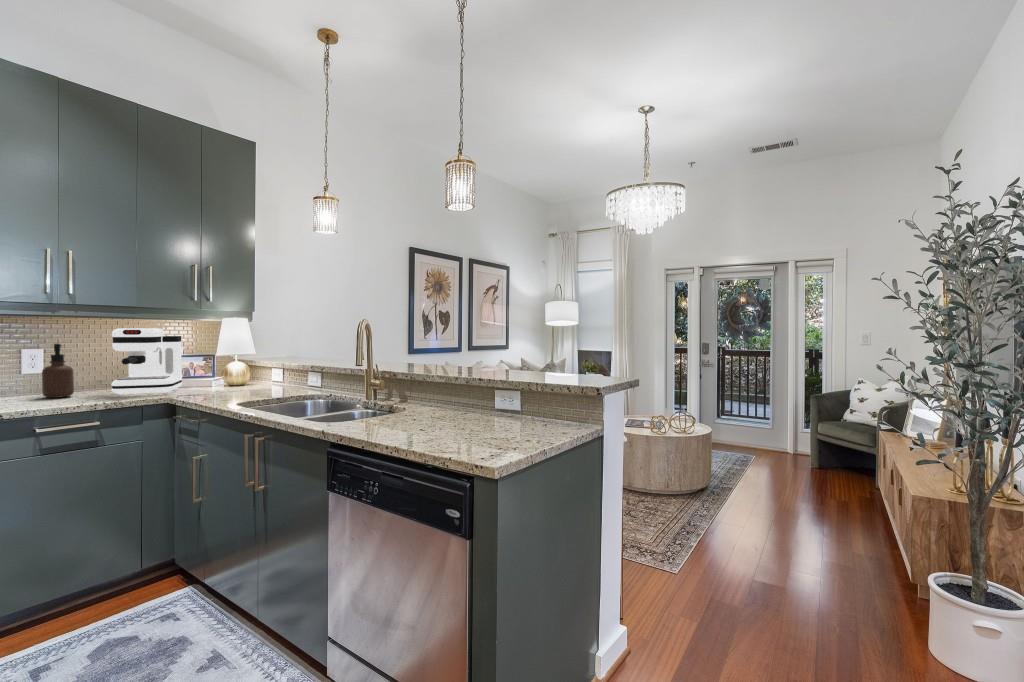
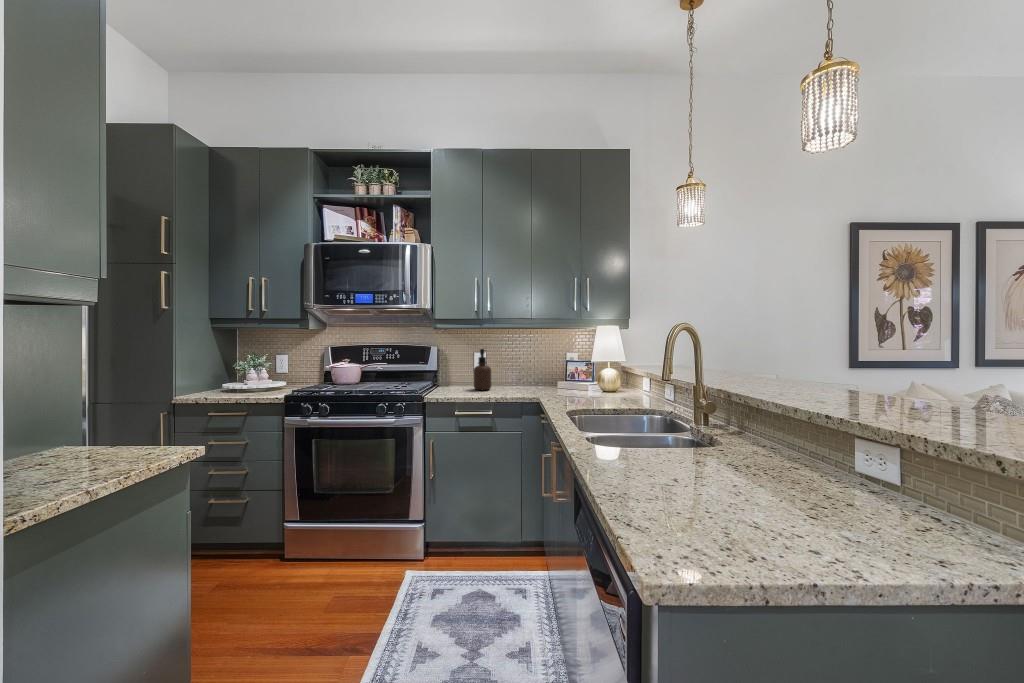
coffee maker: present [111,328,182,395] -> none [512,337,565,395]

